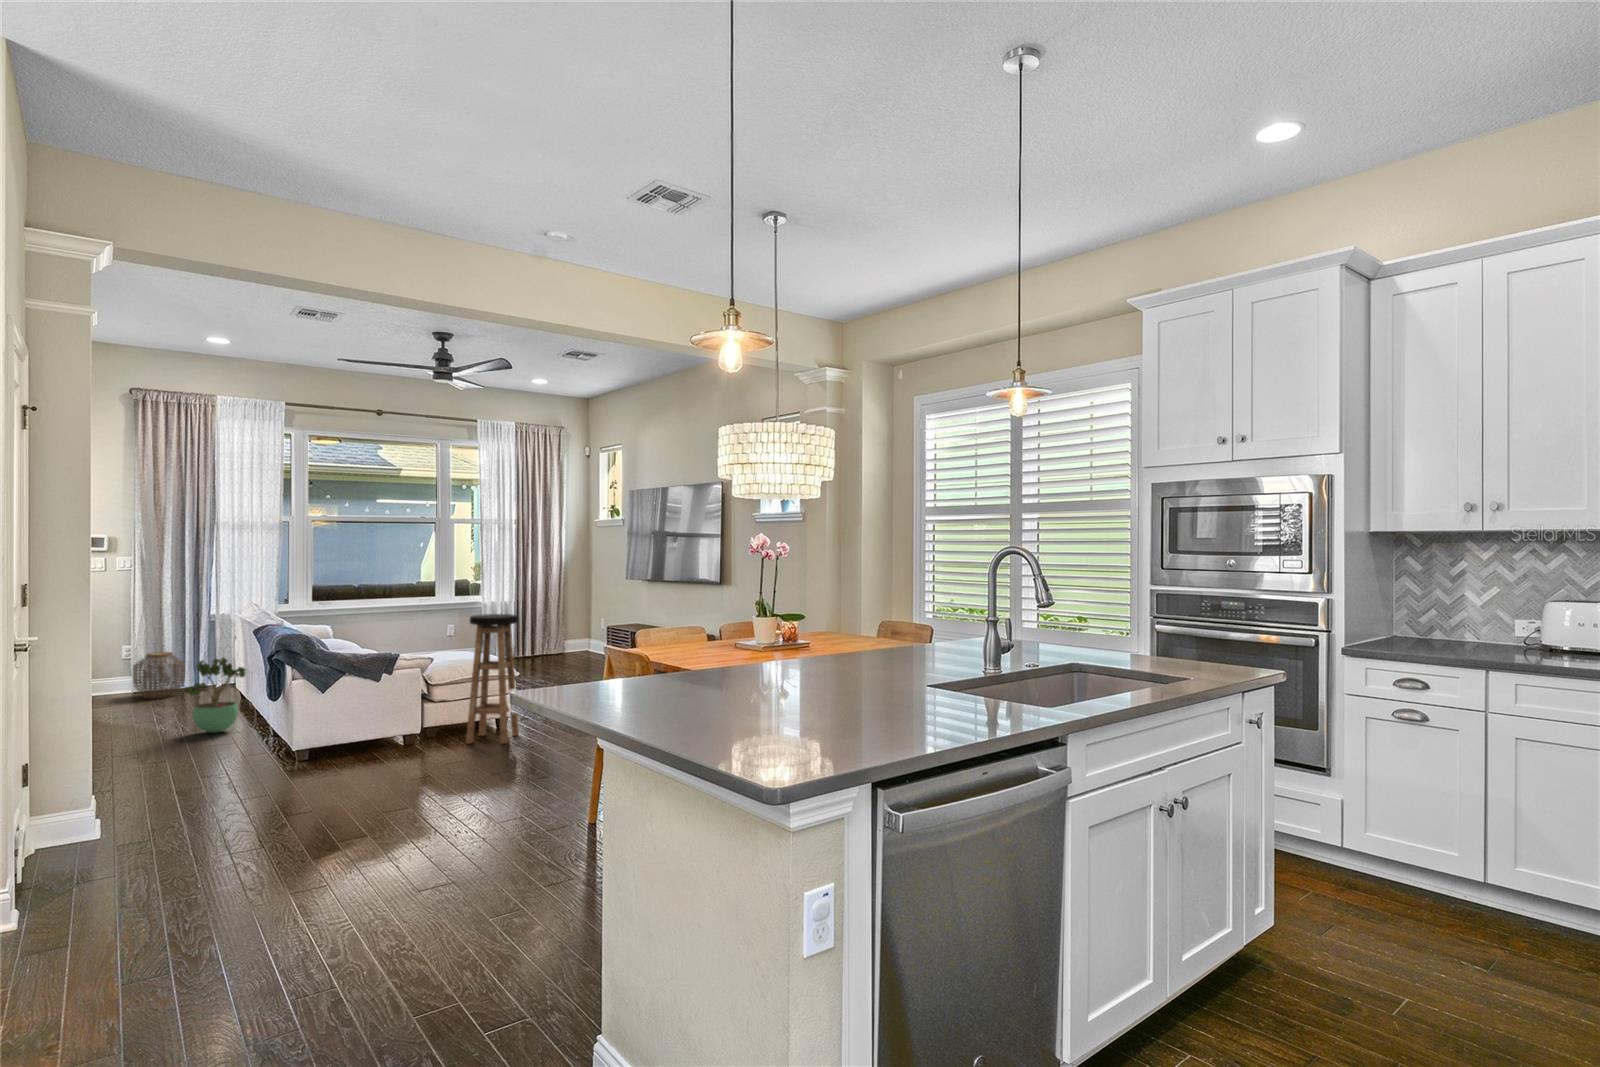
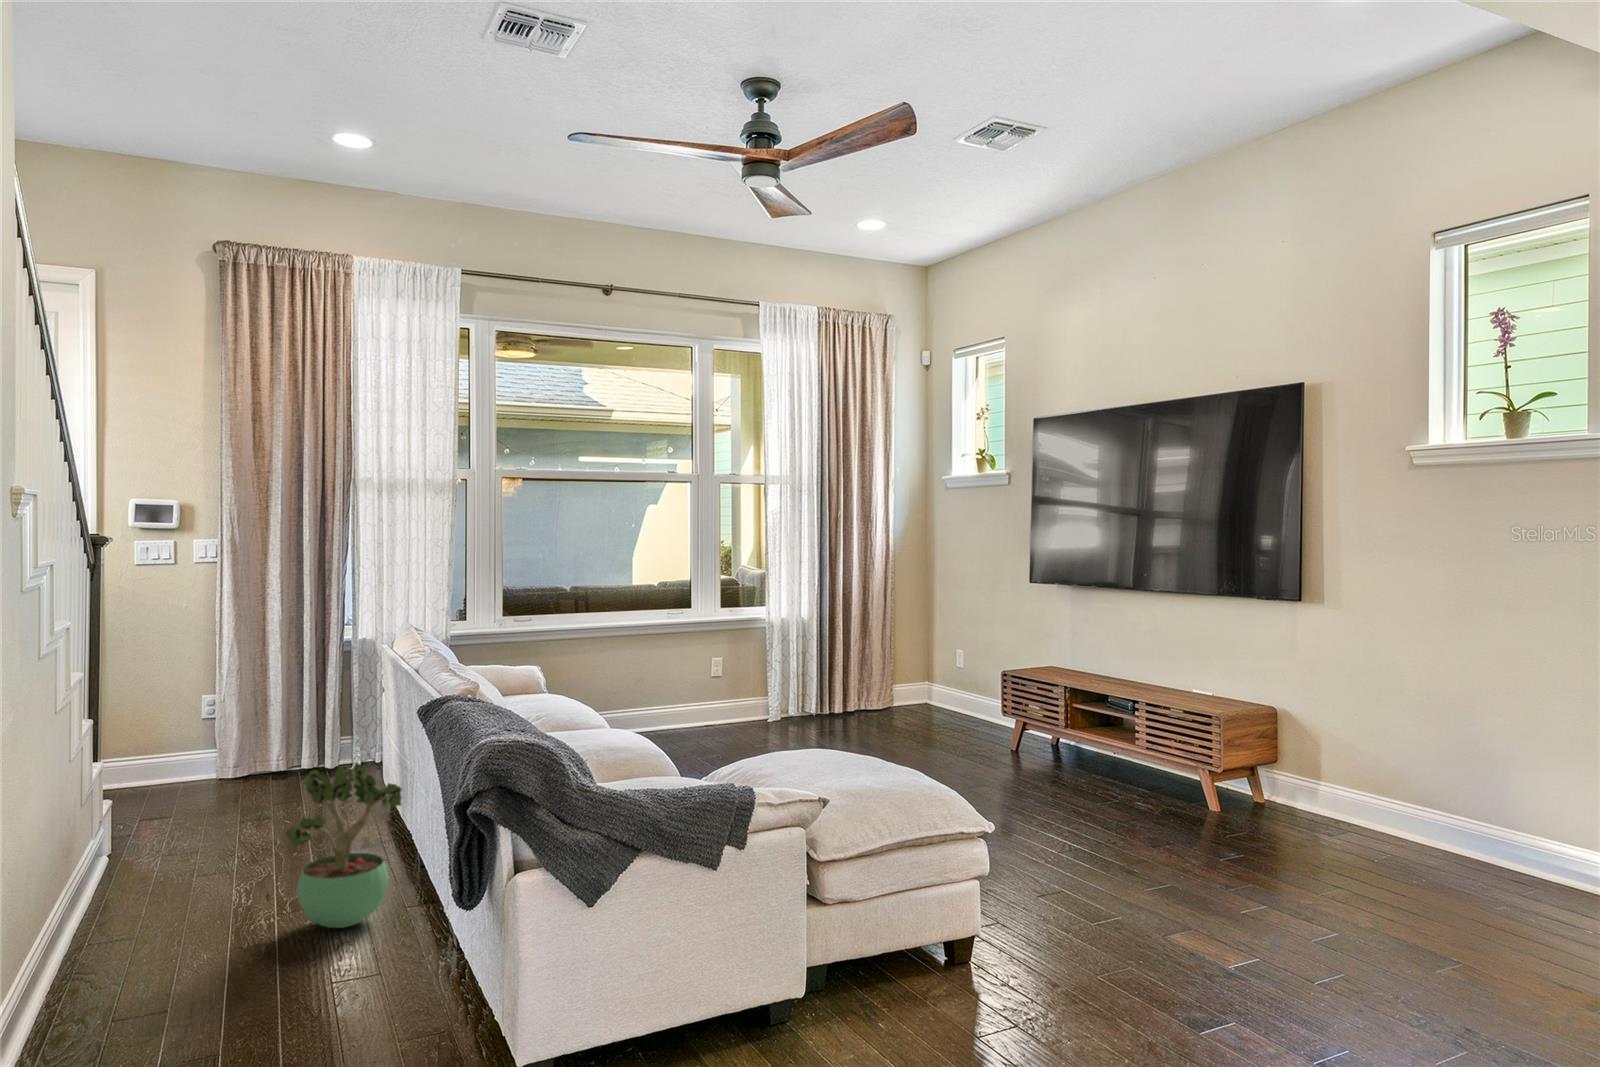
bar stool: present [466,614,519,744] -> none [917,687,1036,1039]
woven basket: present [133,652,185,698] -> none [218,709,303,795]

